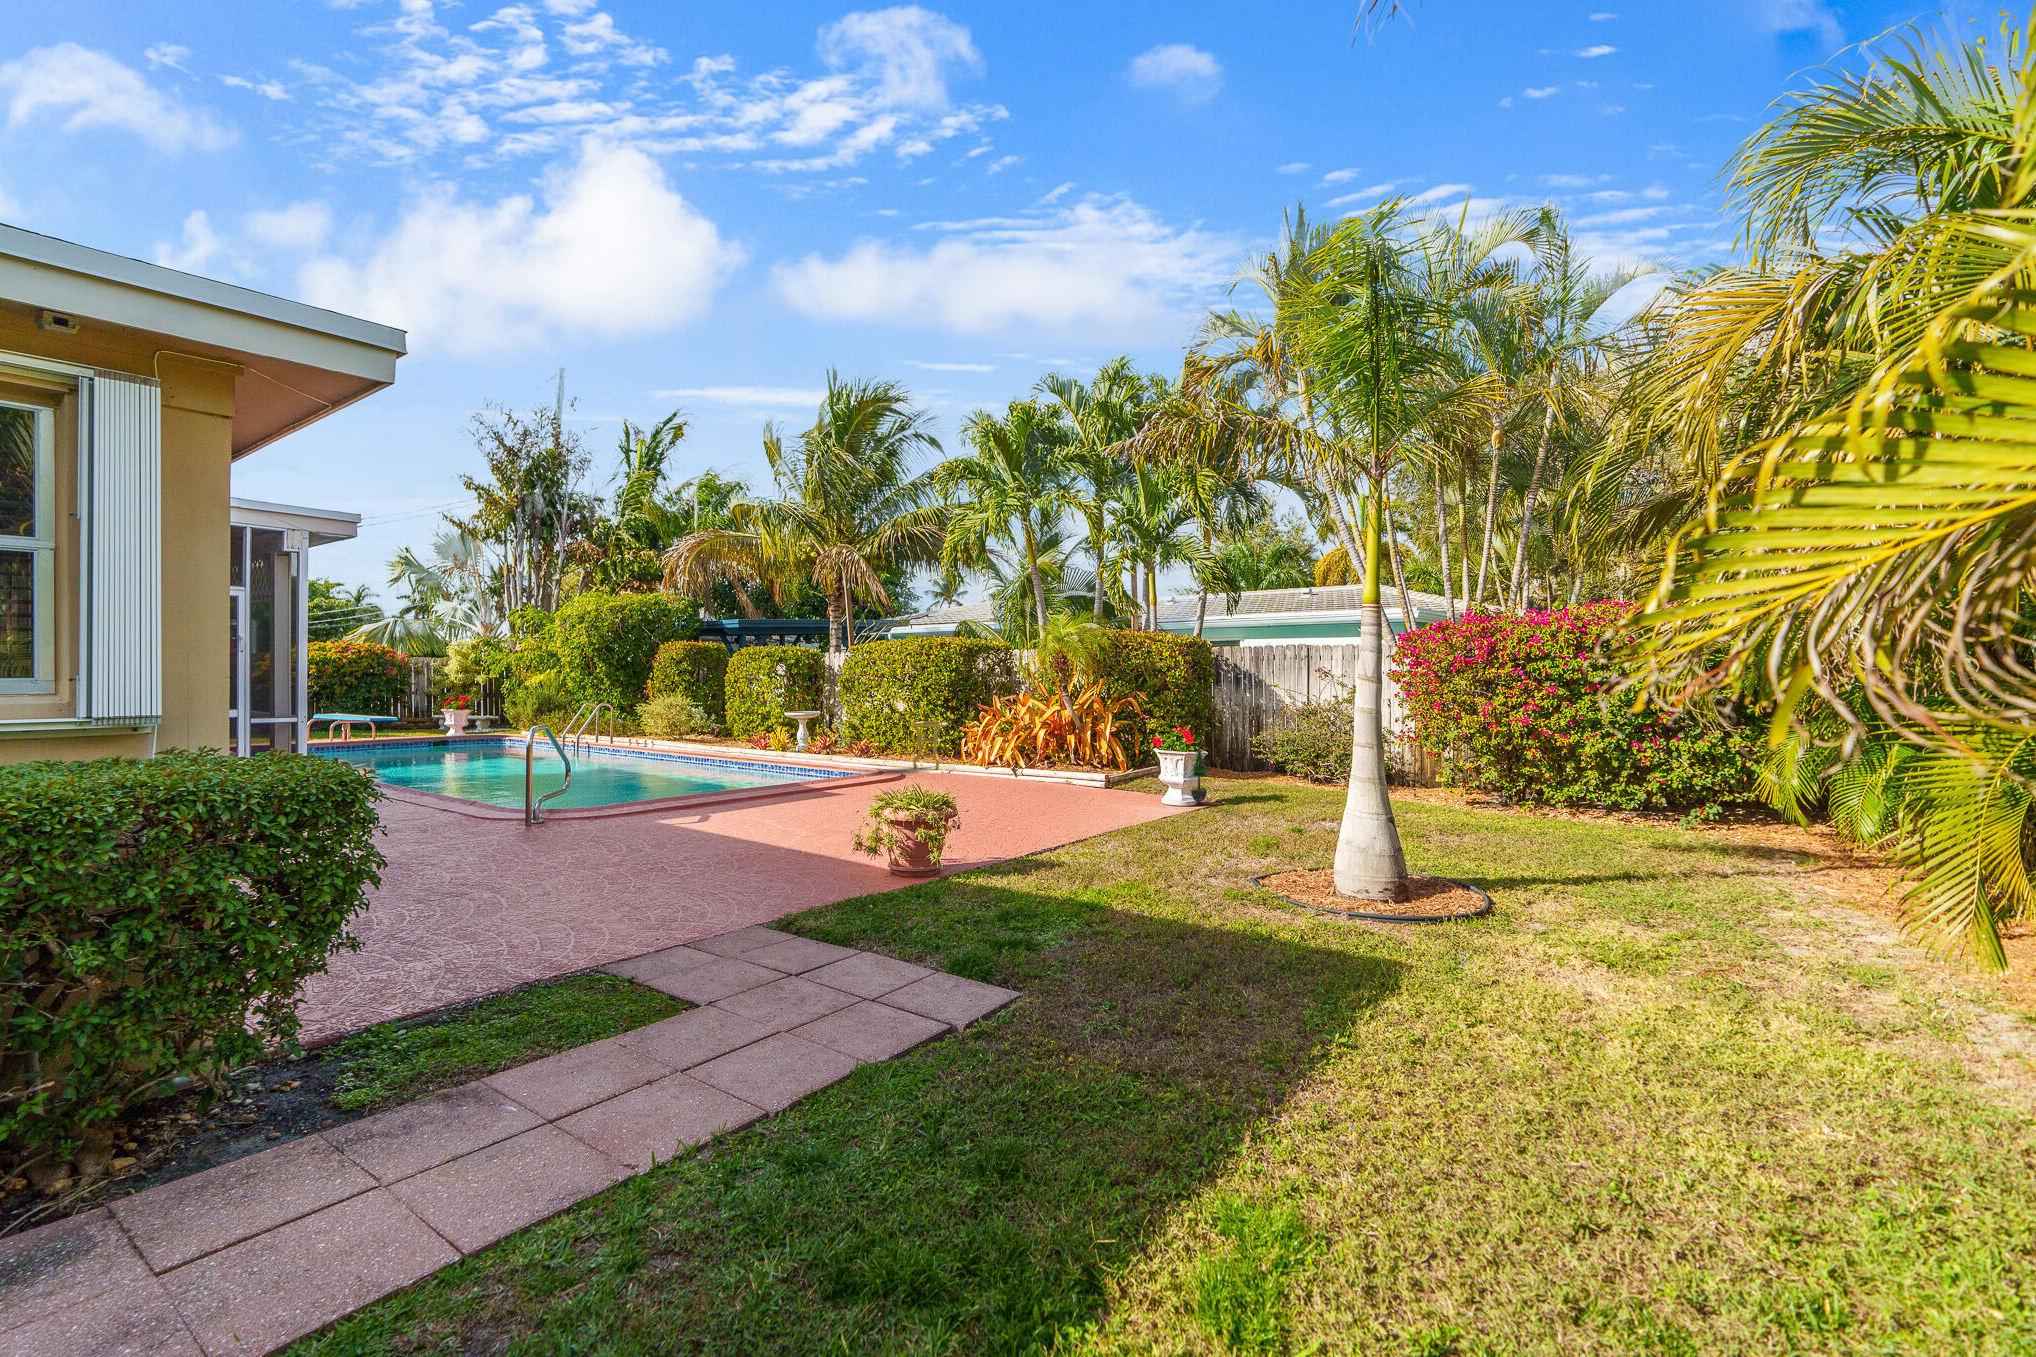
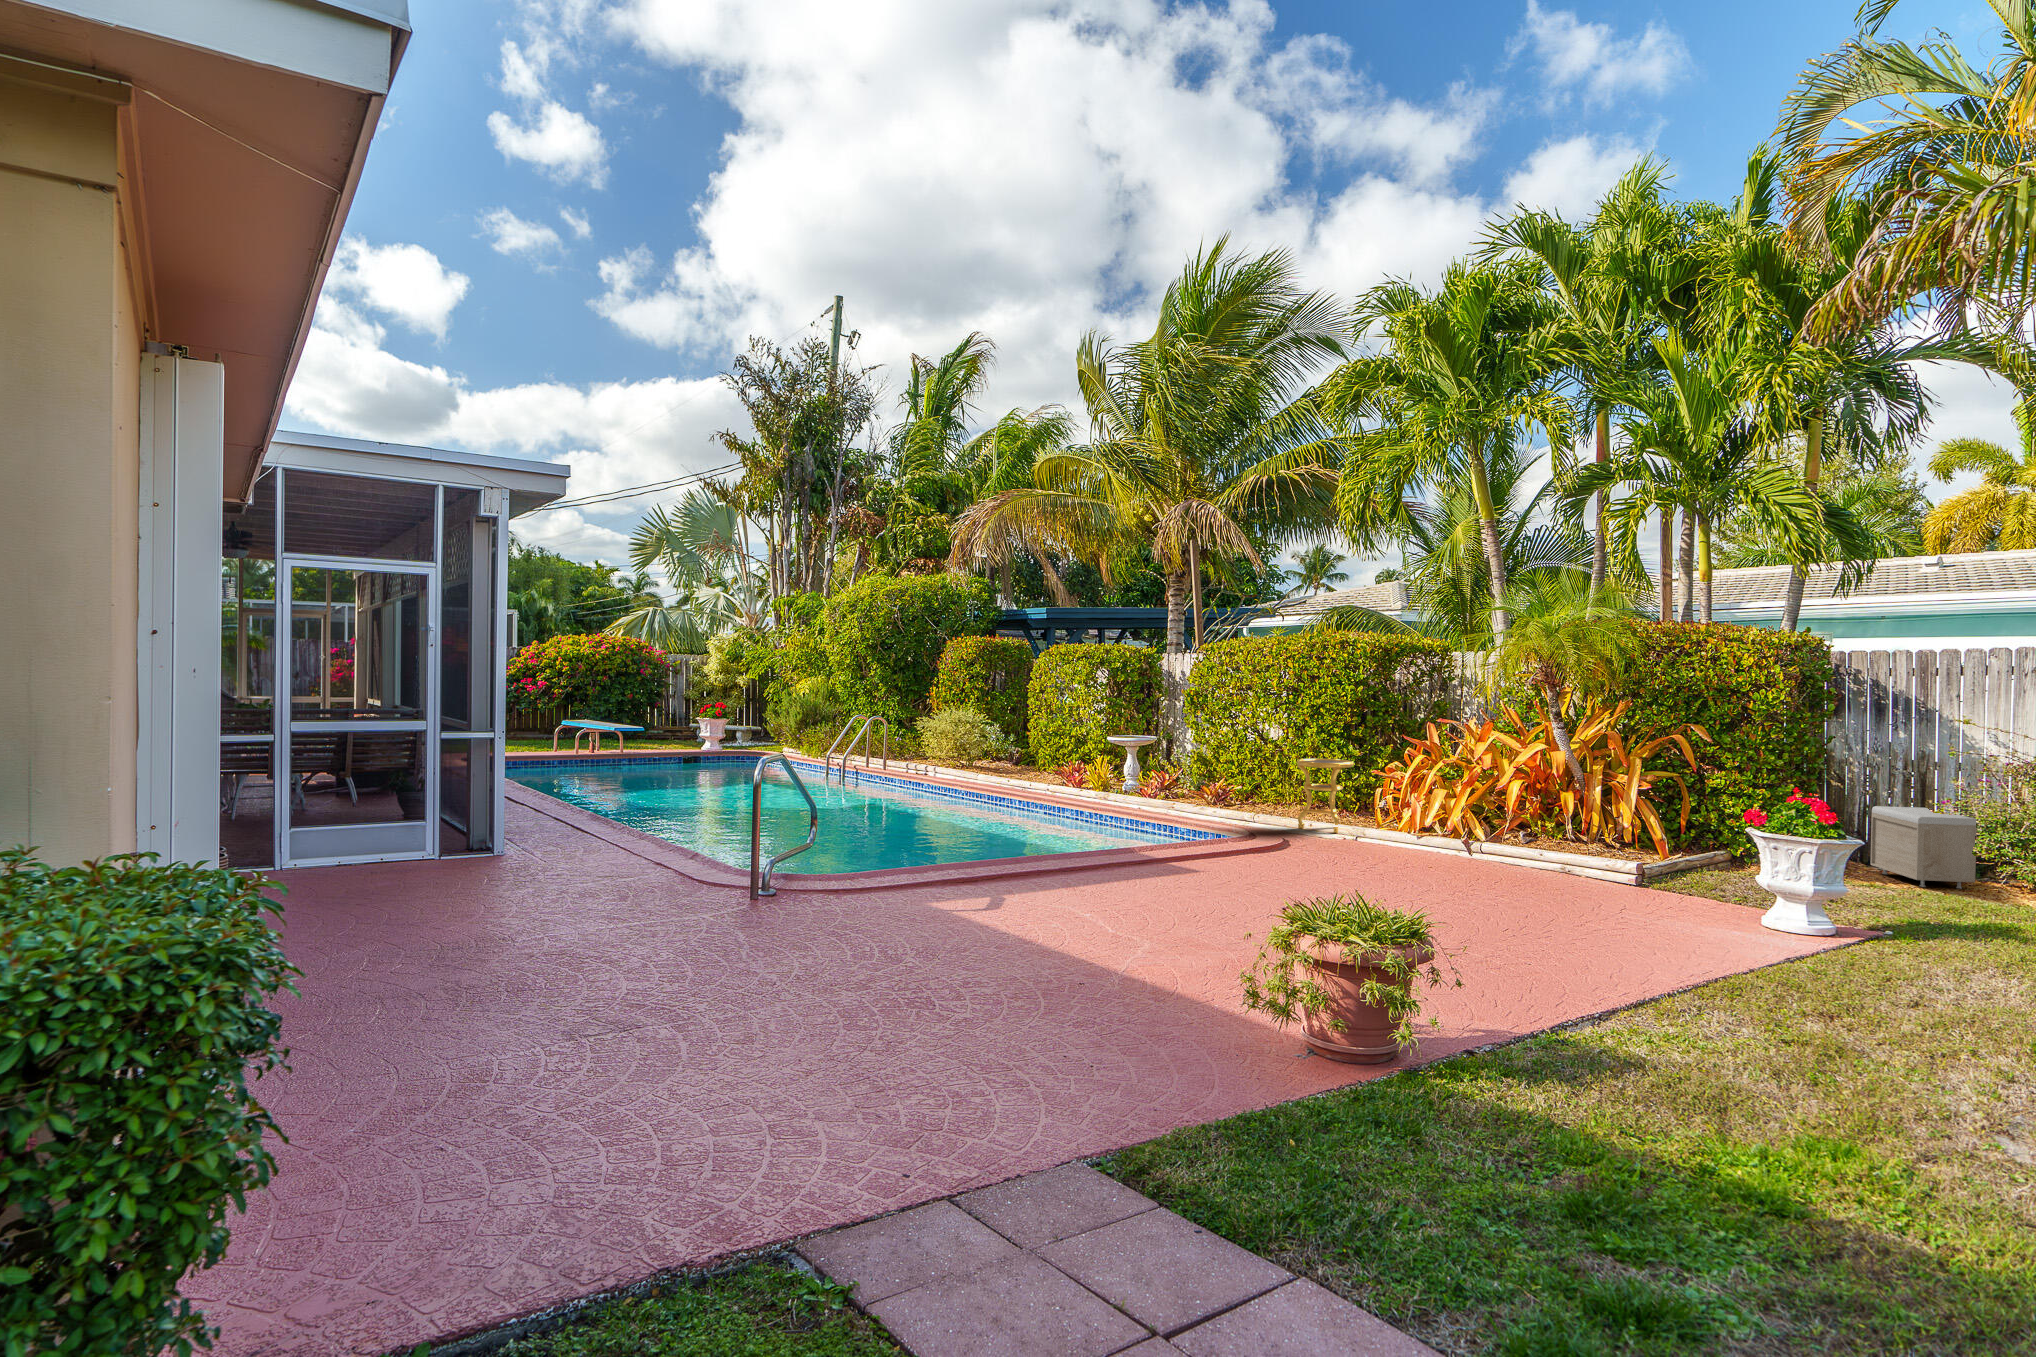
storage bench: none [1232,737,1280,780] -> present [1871,806,1977,889]
potted tree: present [1189,748,1208,803] -> none [1818,830,1861,930]

